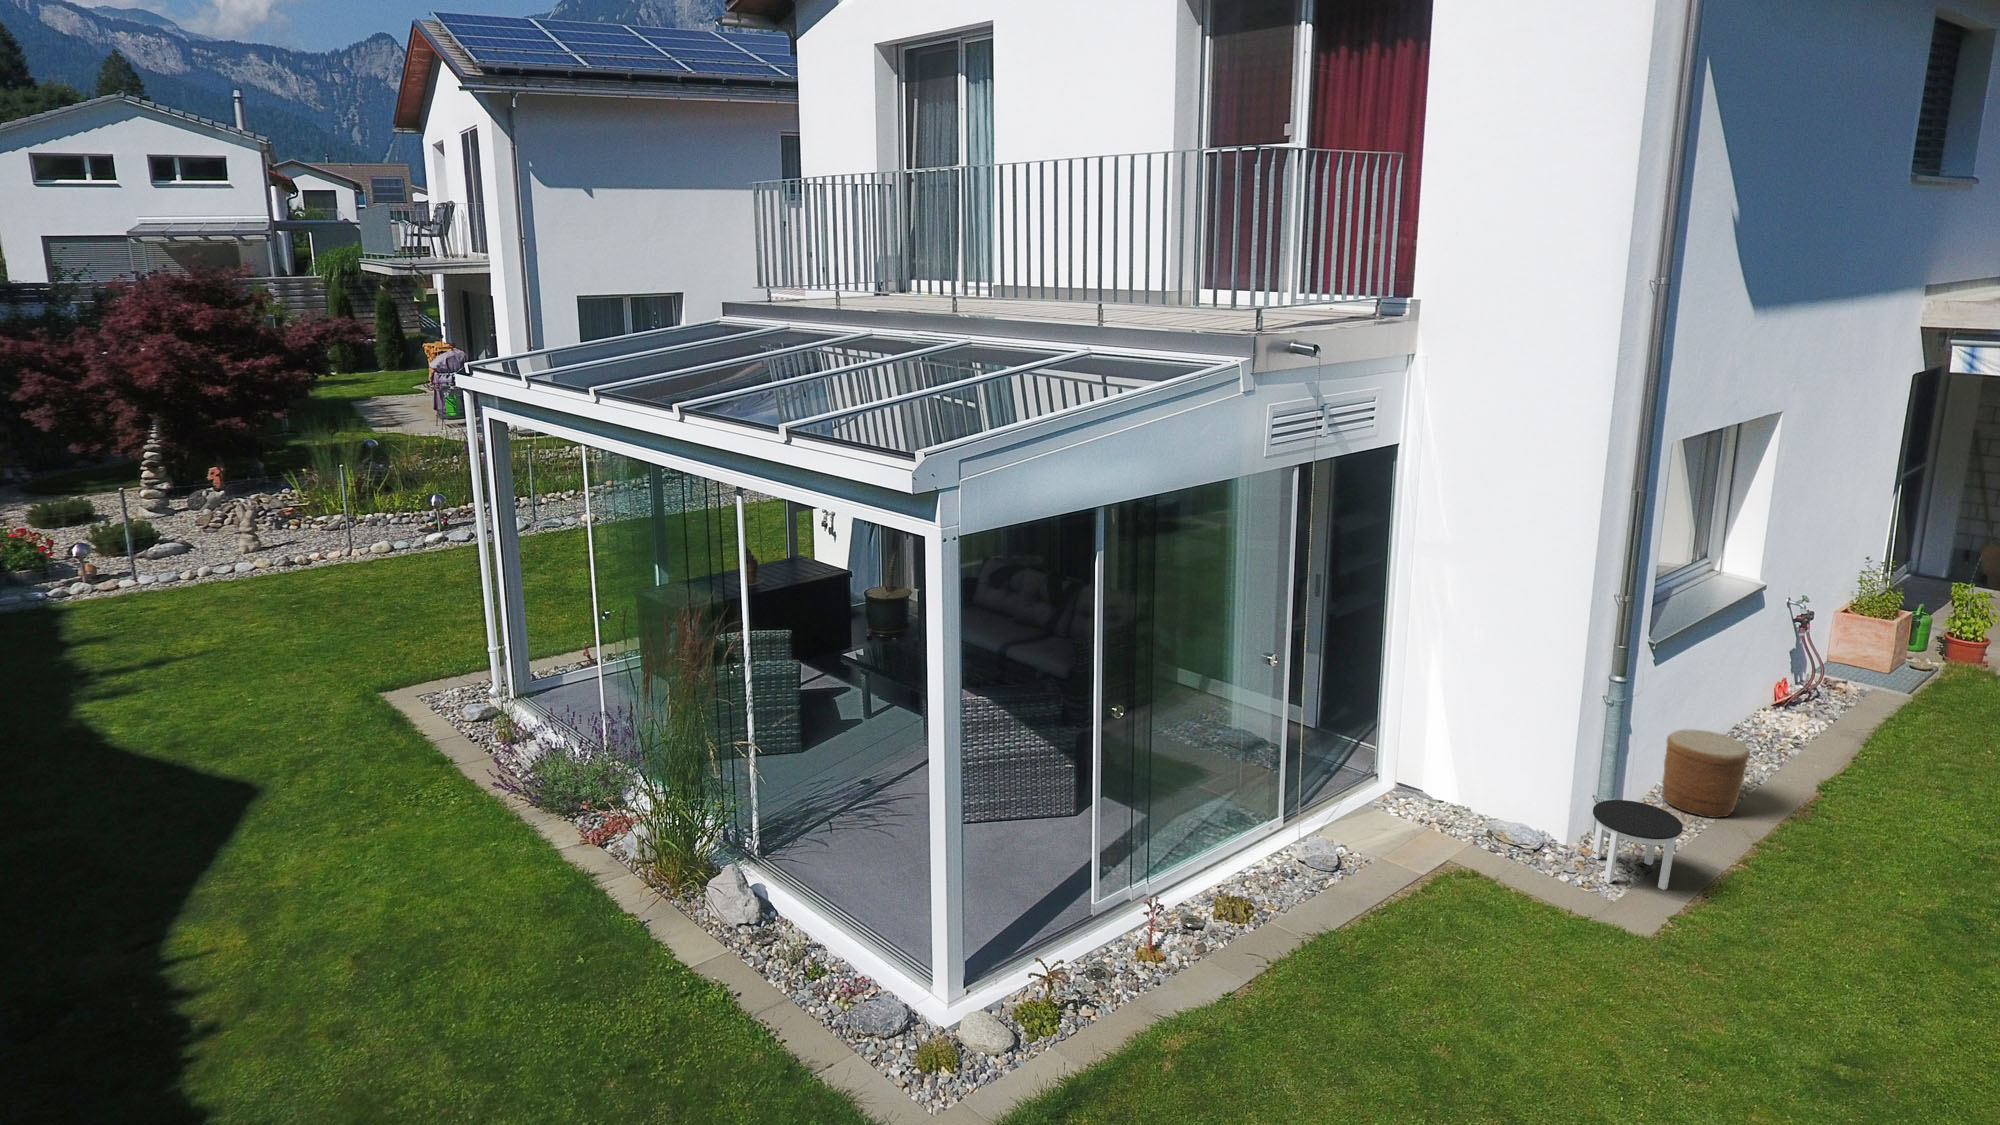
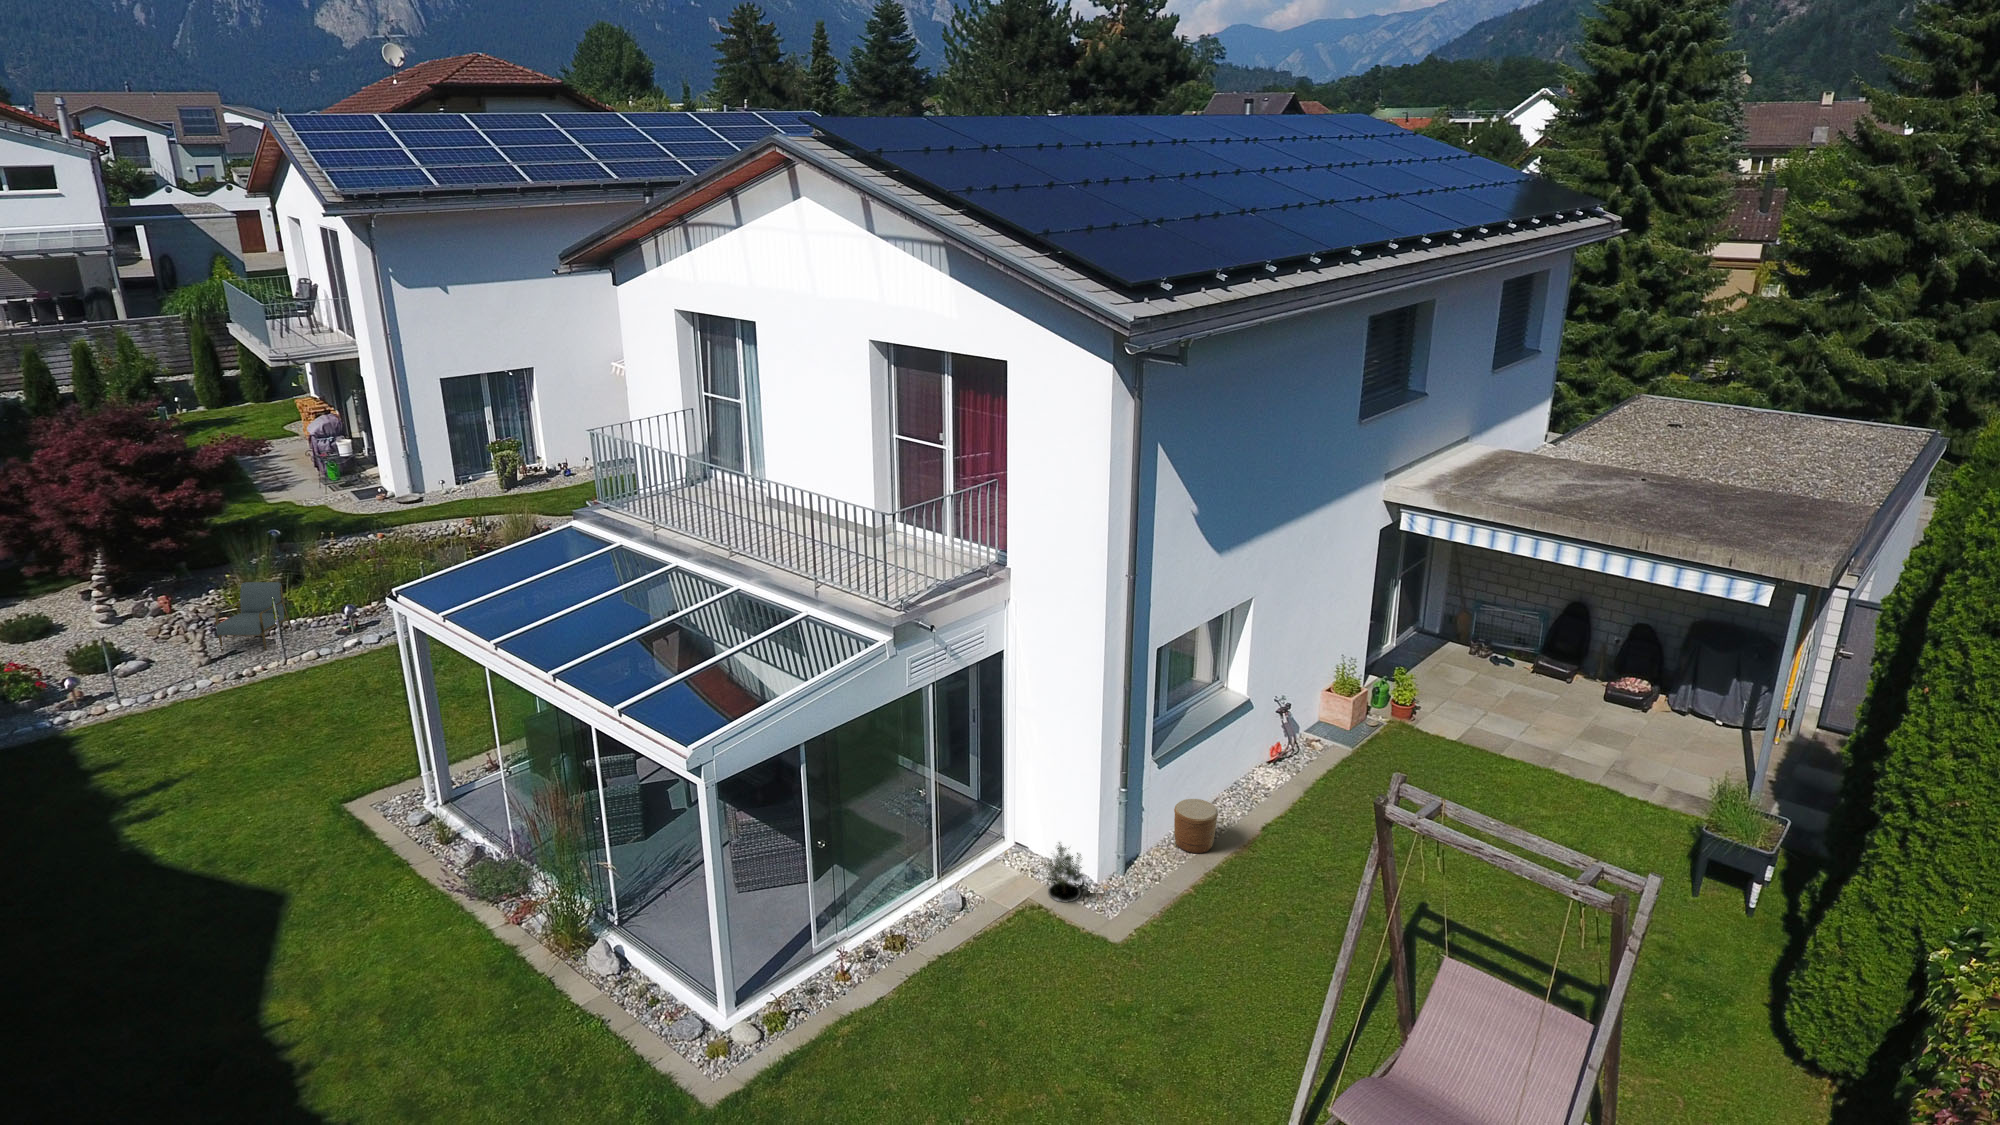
chair: none [275,465,369,545] -> present [215,582,292,650]
potted tree: none [1474,762,1547,872] -> present [1046,842,1083,902]
round table: present [1592,800,1683,890] -> none [1109,856,1155,909]

